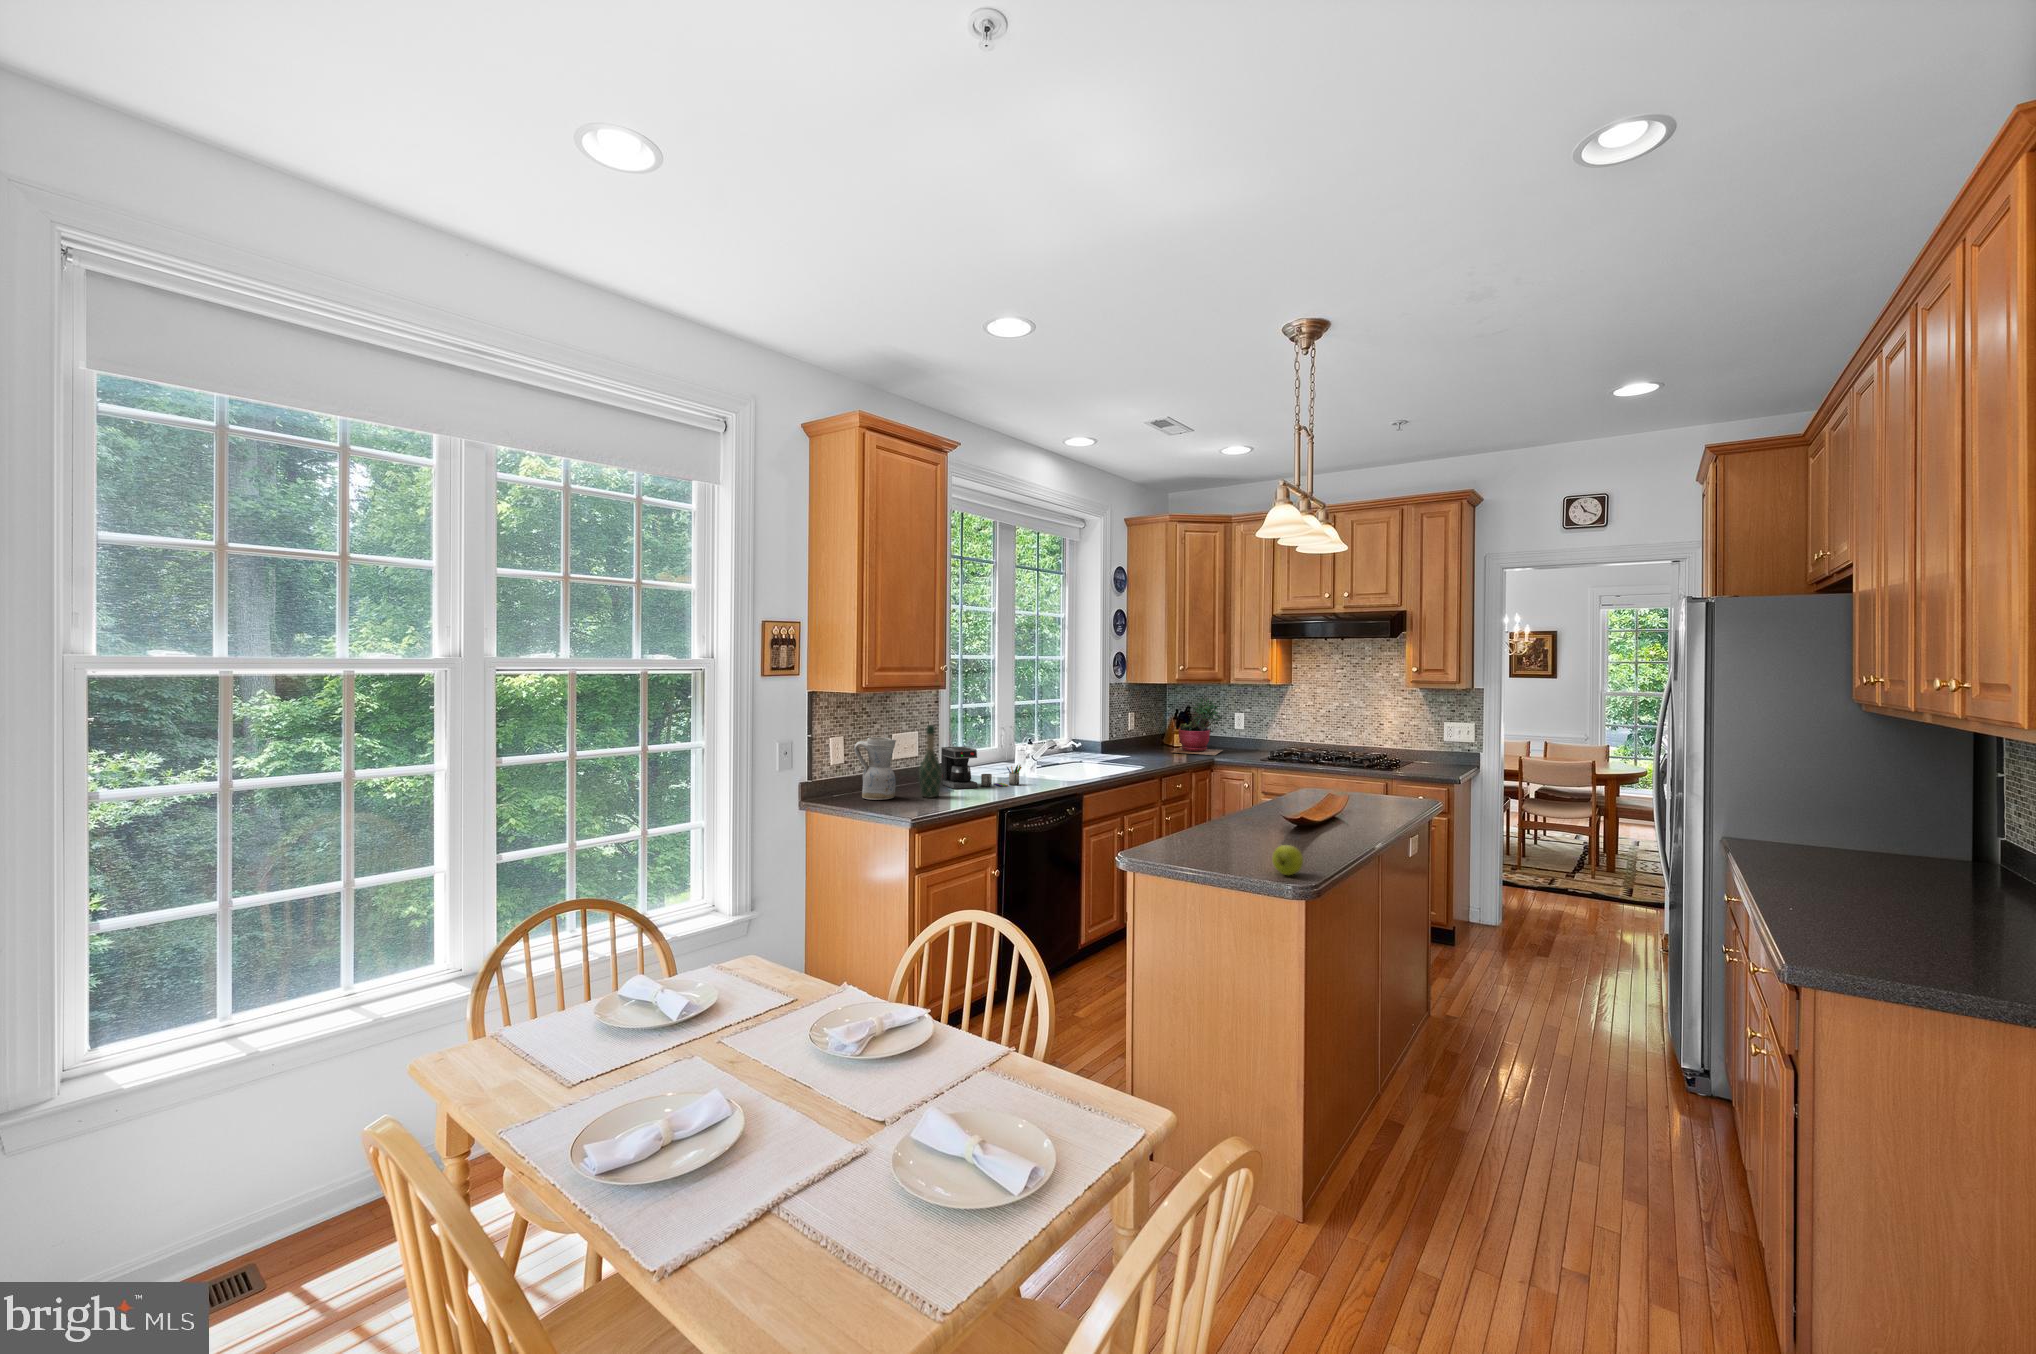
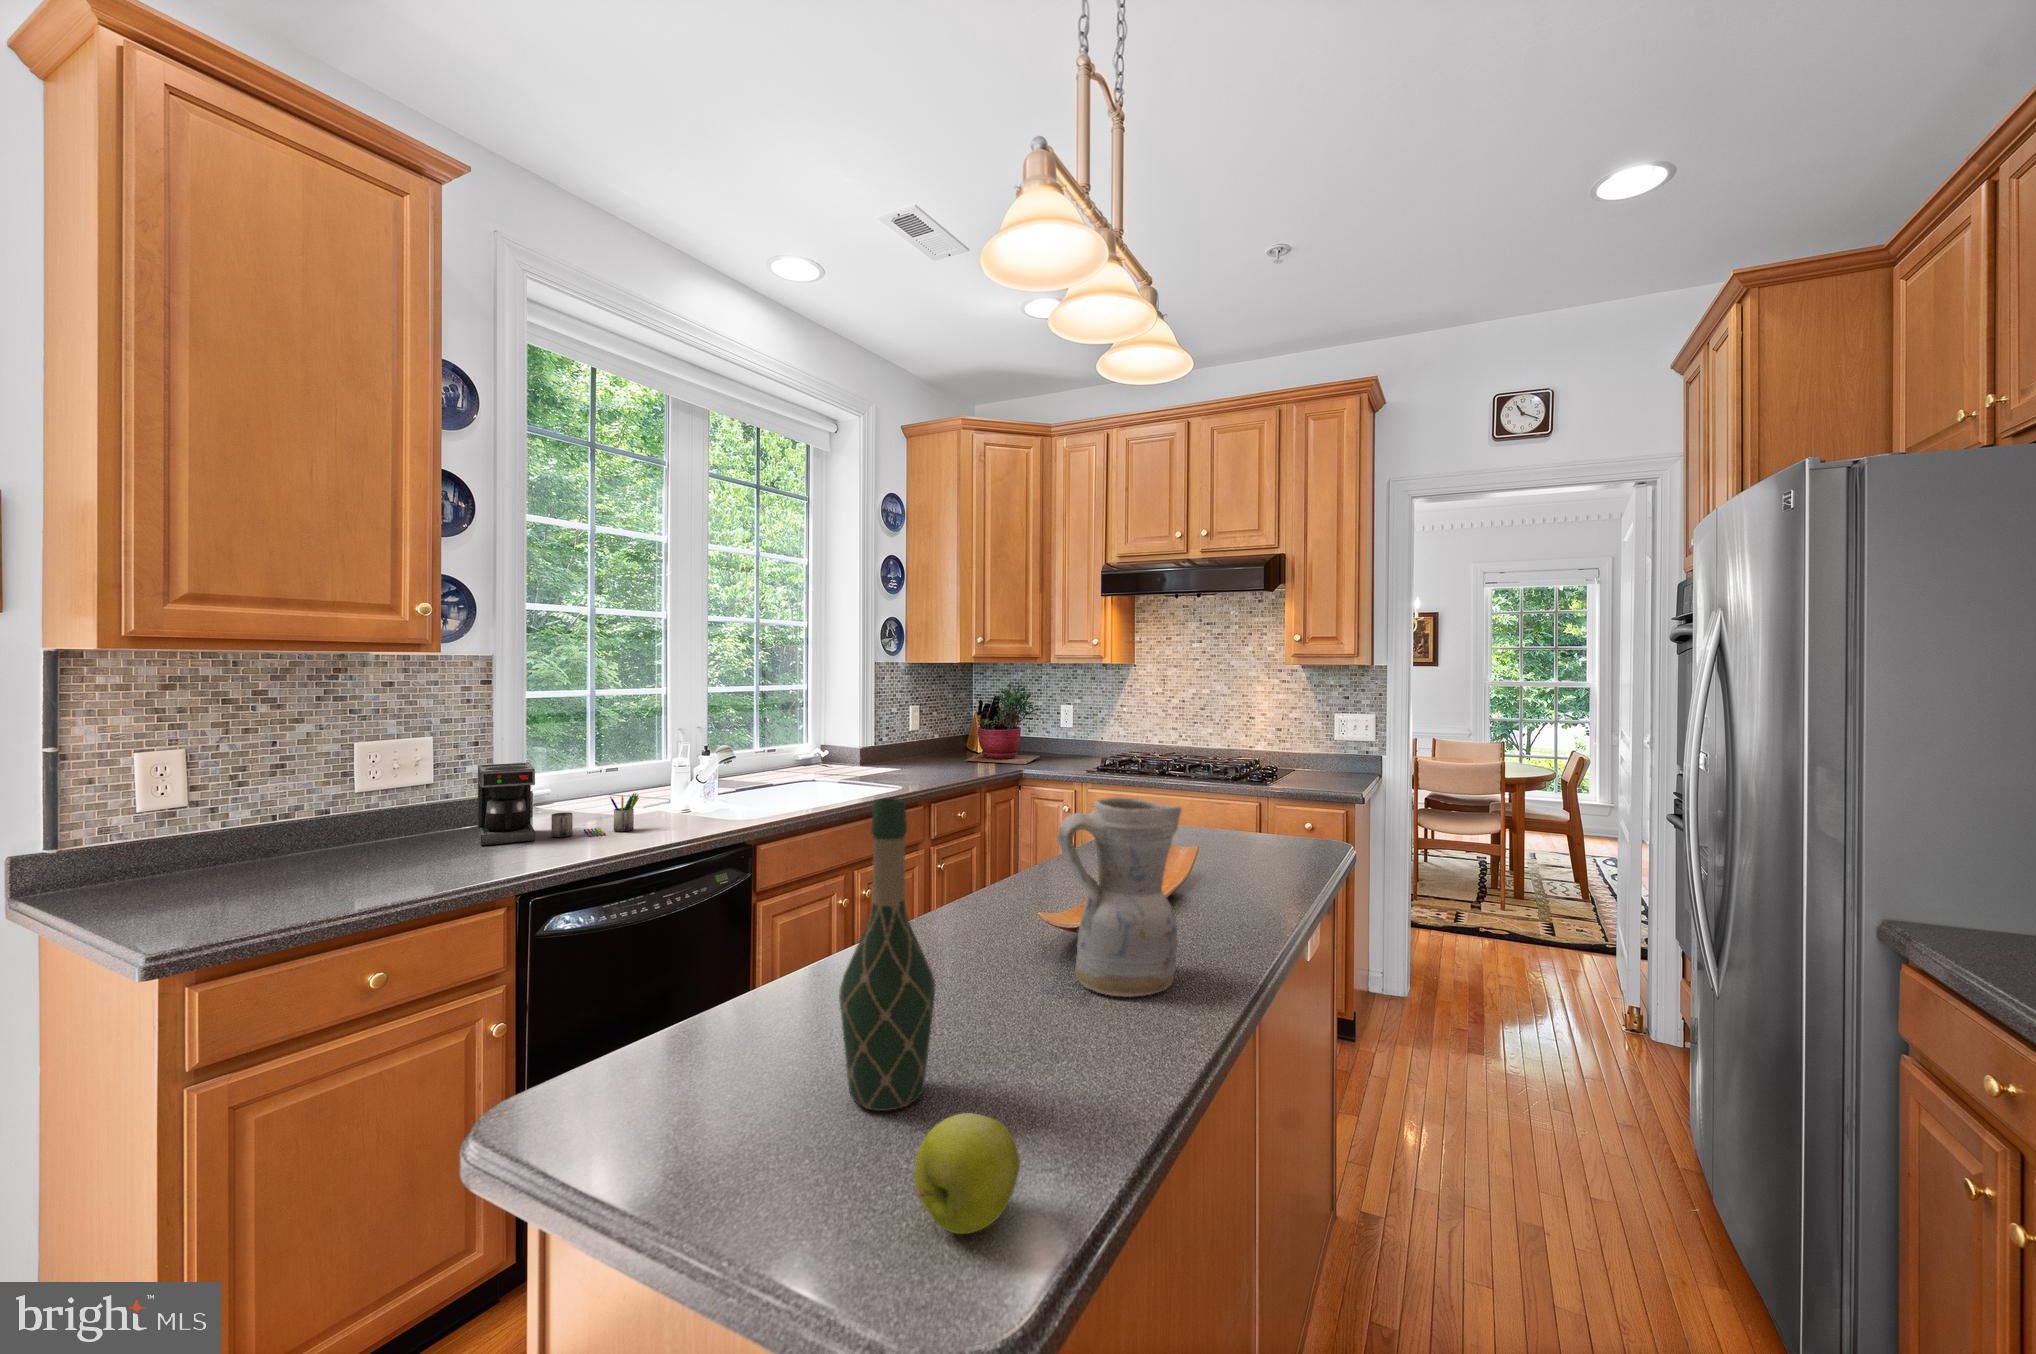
wine bottle: present [919,725,942,797] -> present [839,798,935,1111]
ceramic pitcher: present [854,737,896,800] -> present [1058,797,1182,997]

